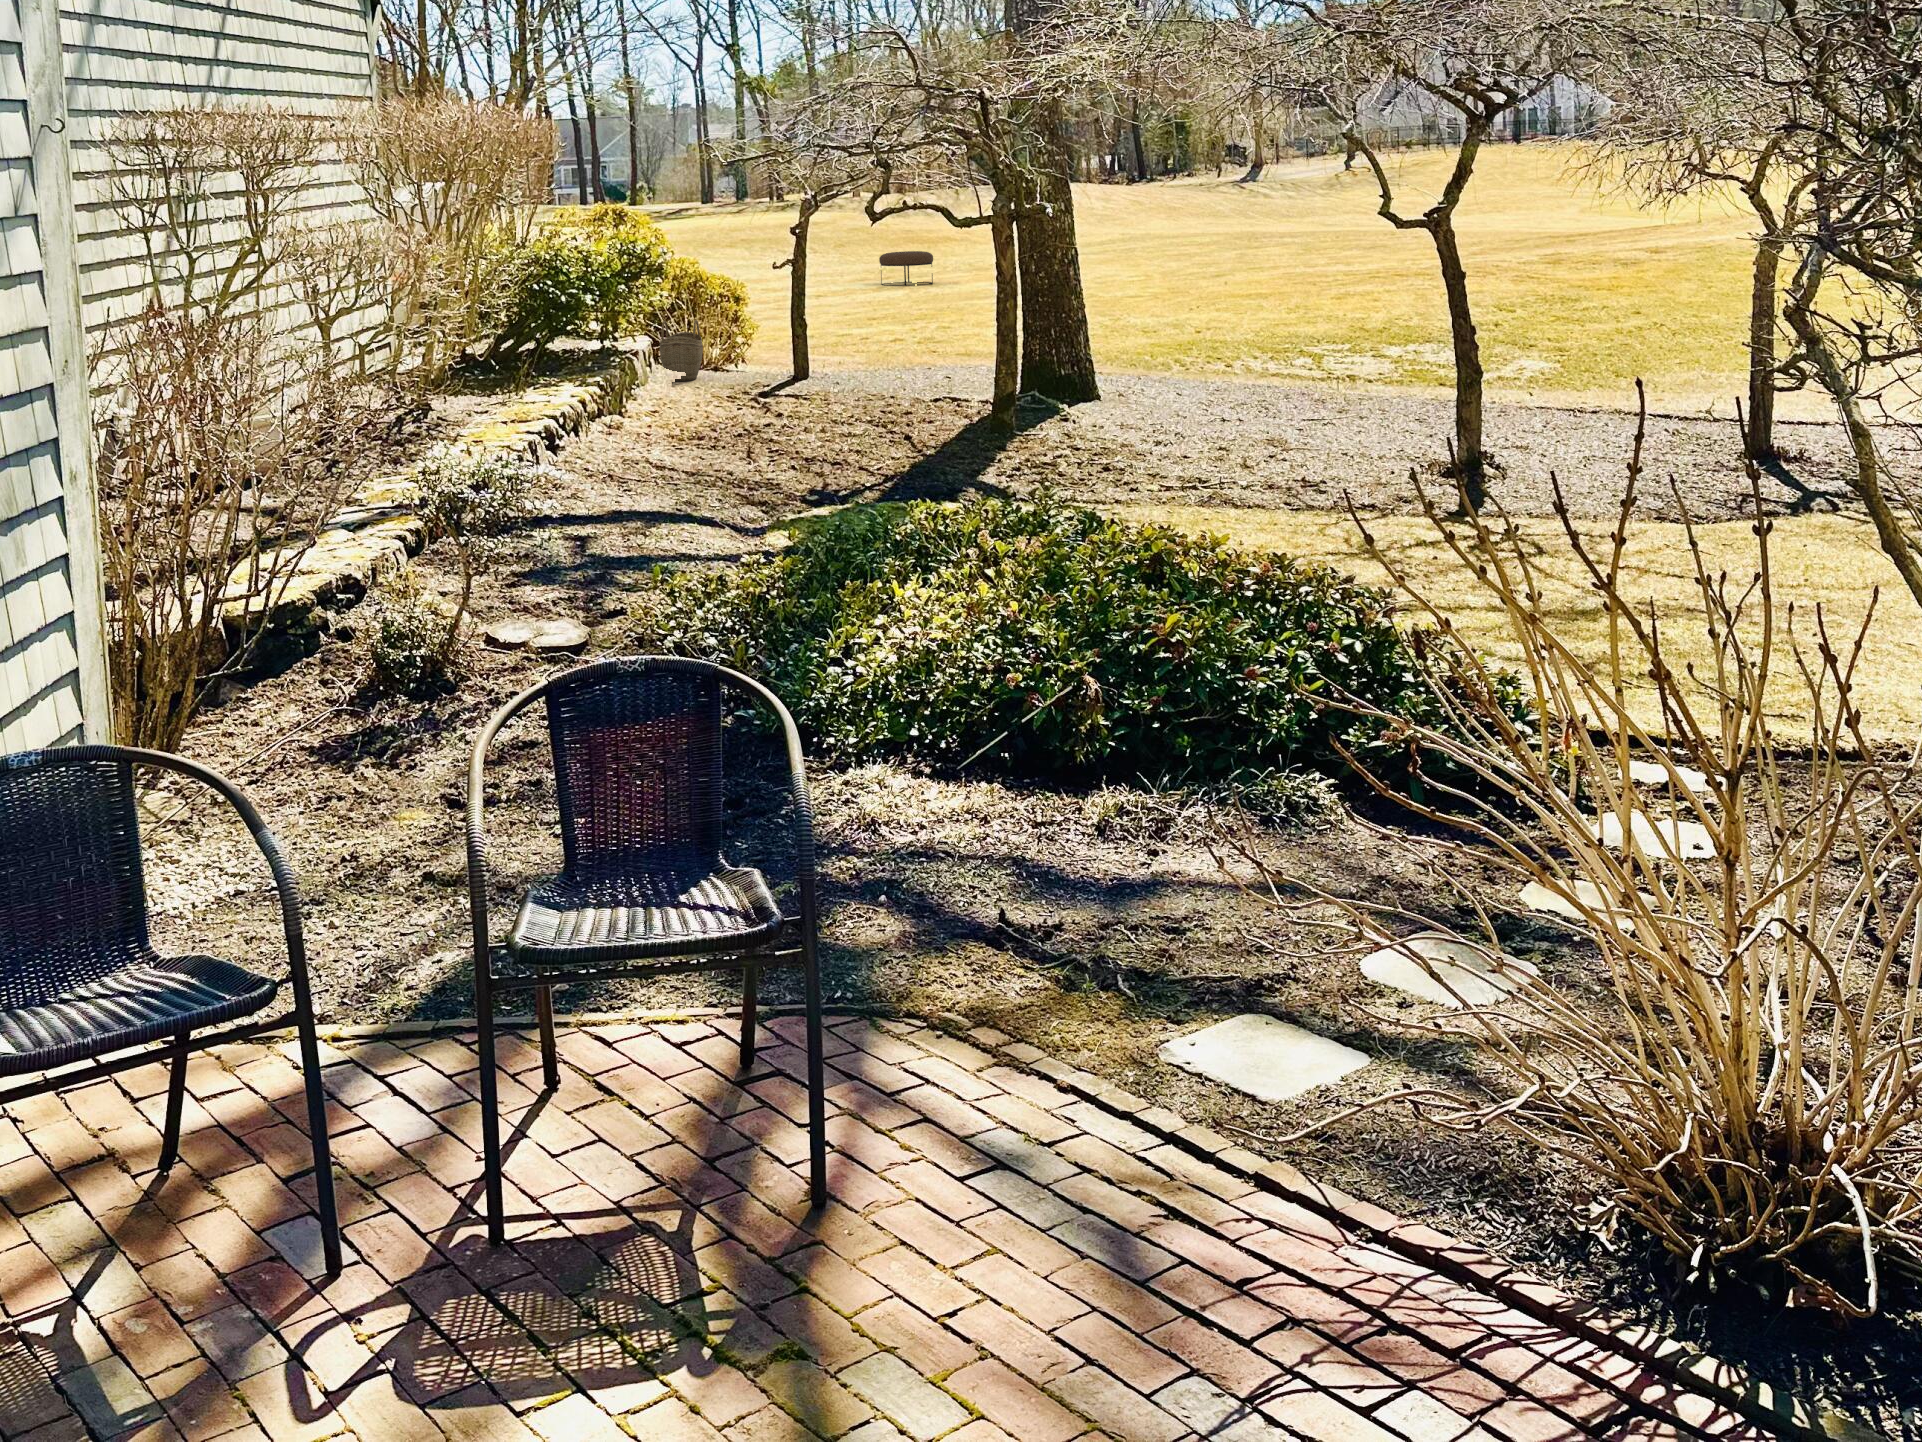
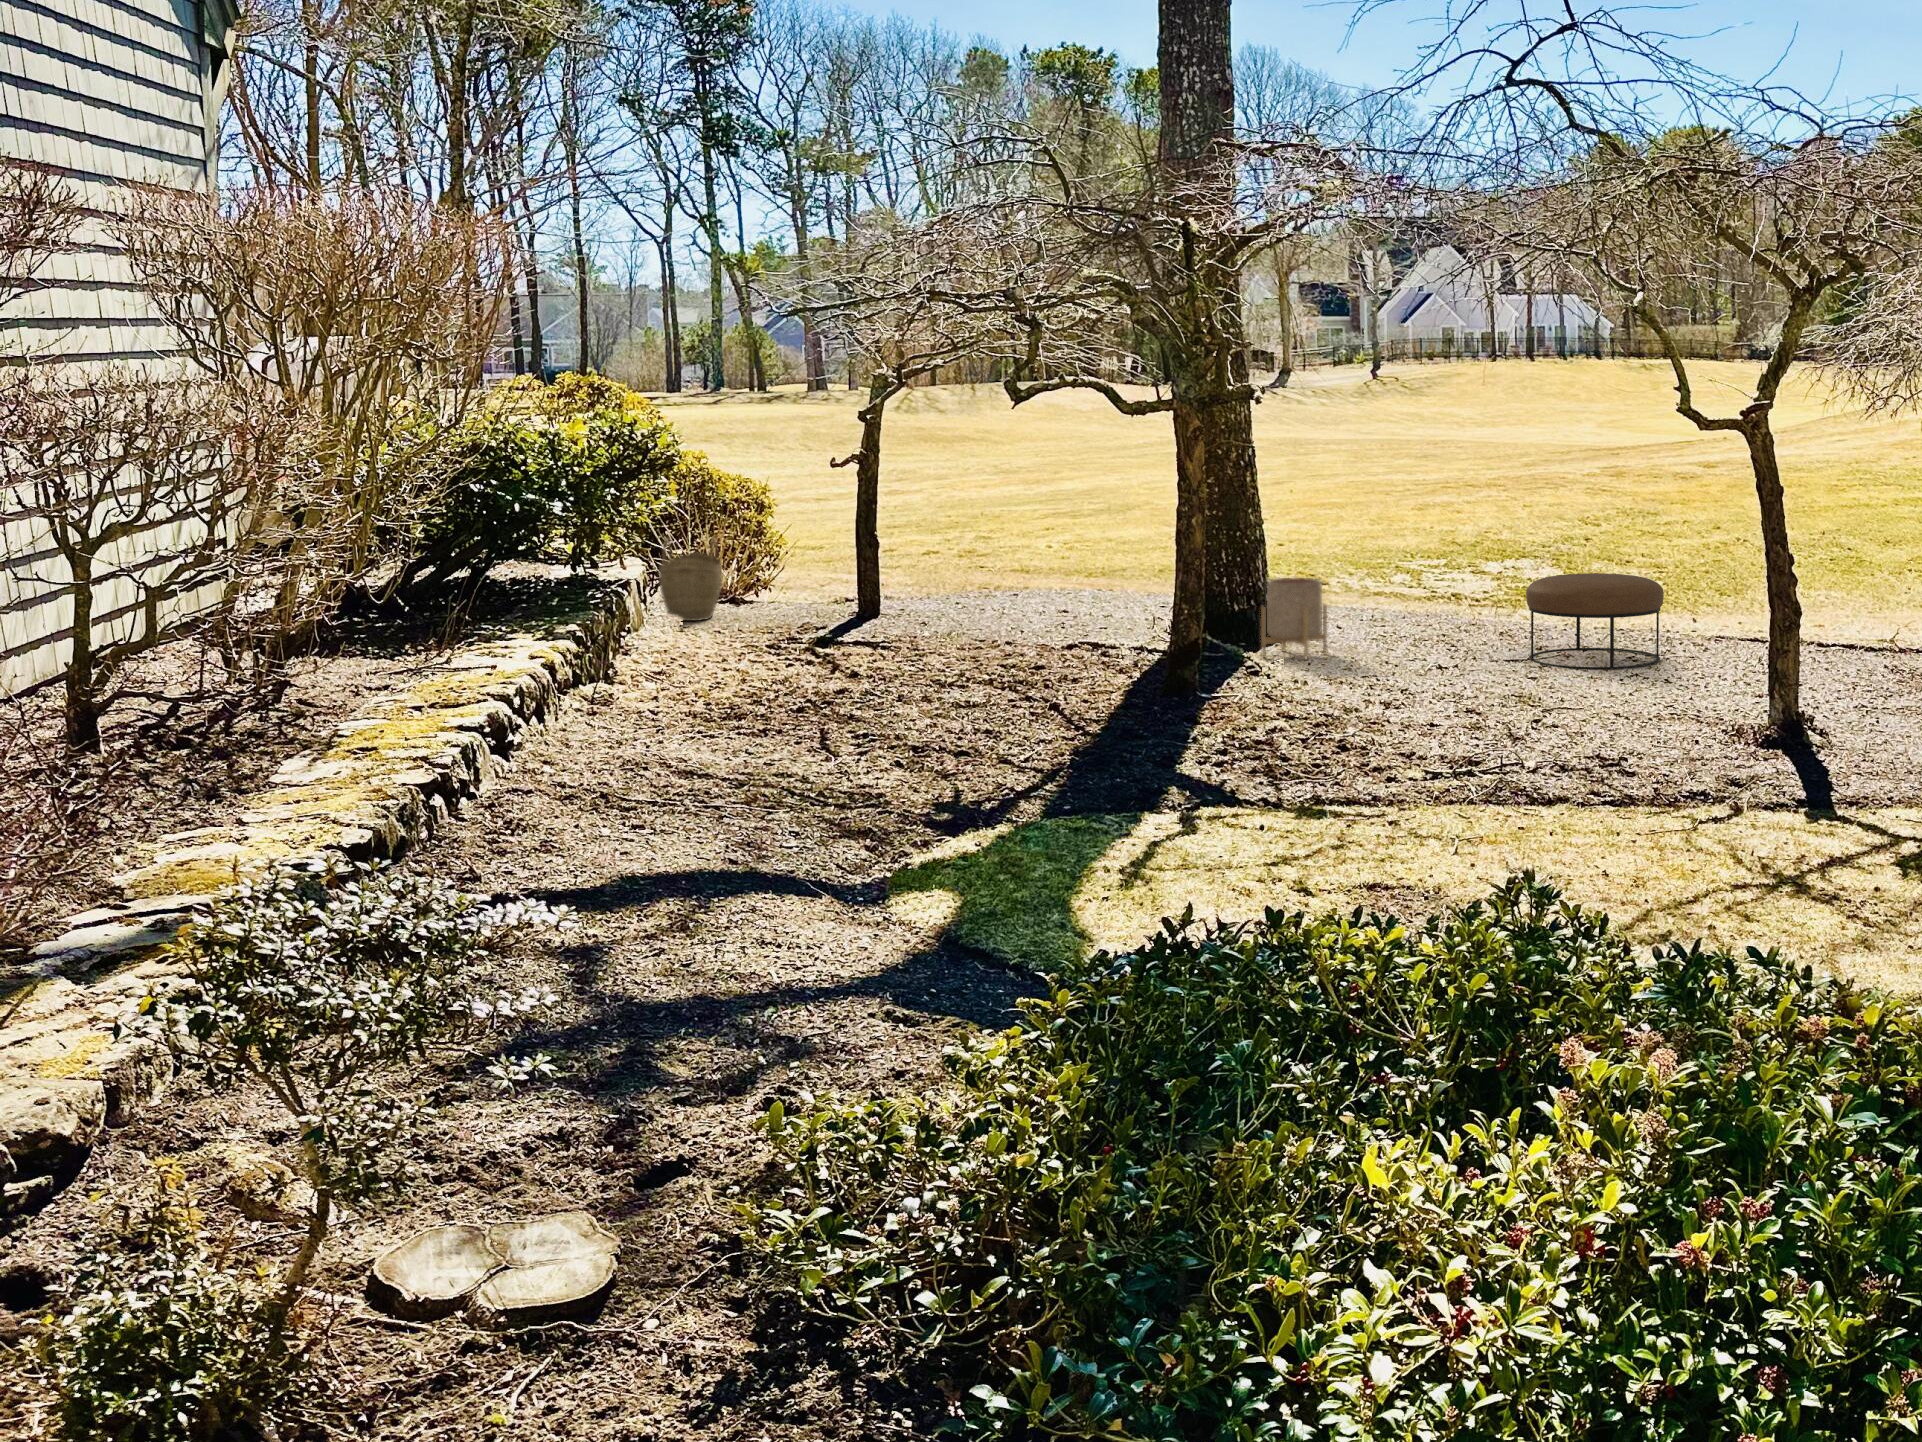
ottoman: present [879,251,933,286] -> present [1526,573,1664,669]
planter: none [1079,347,1131,409] -> present [1261,578,1327,659]

